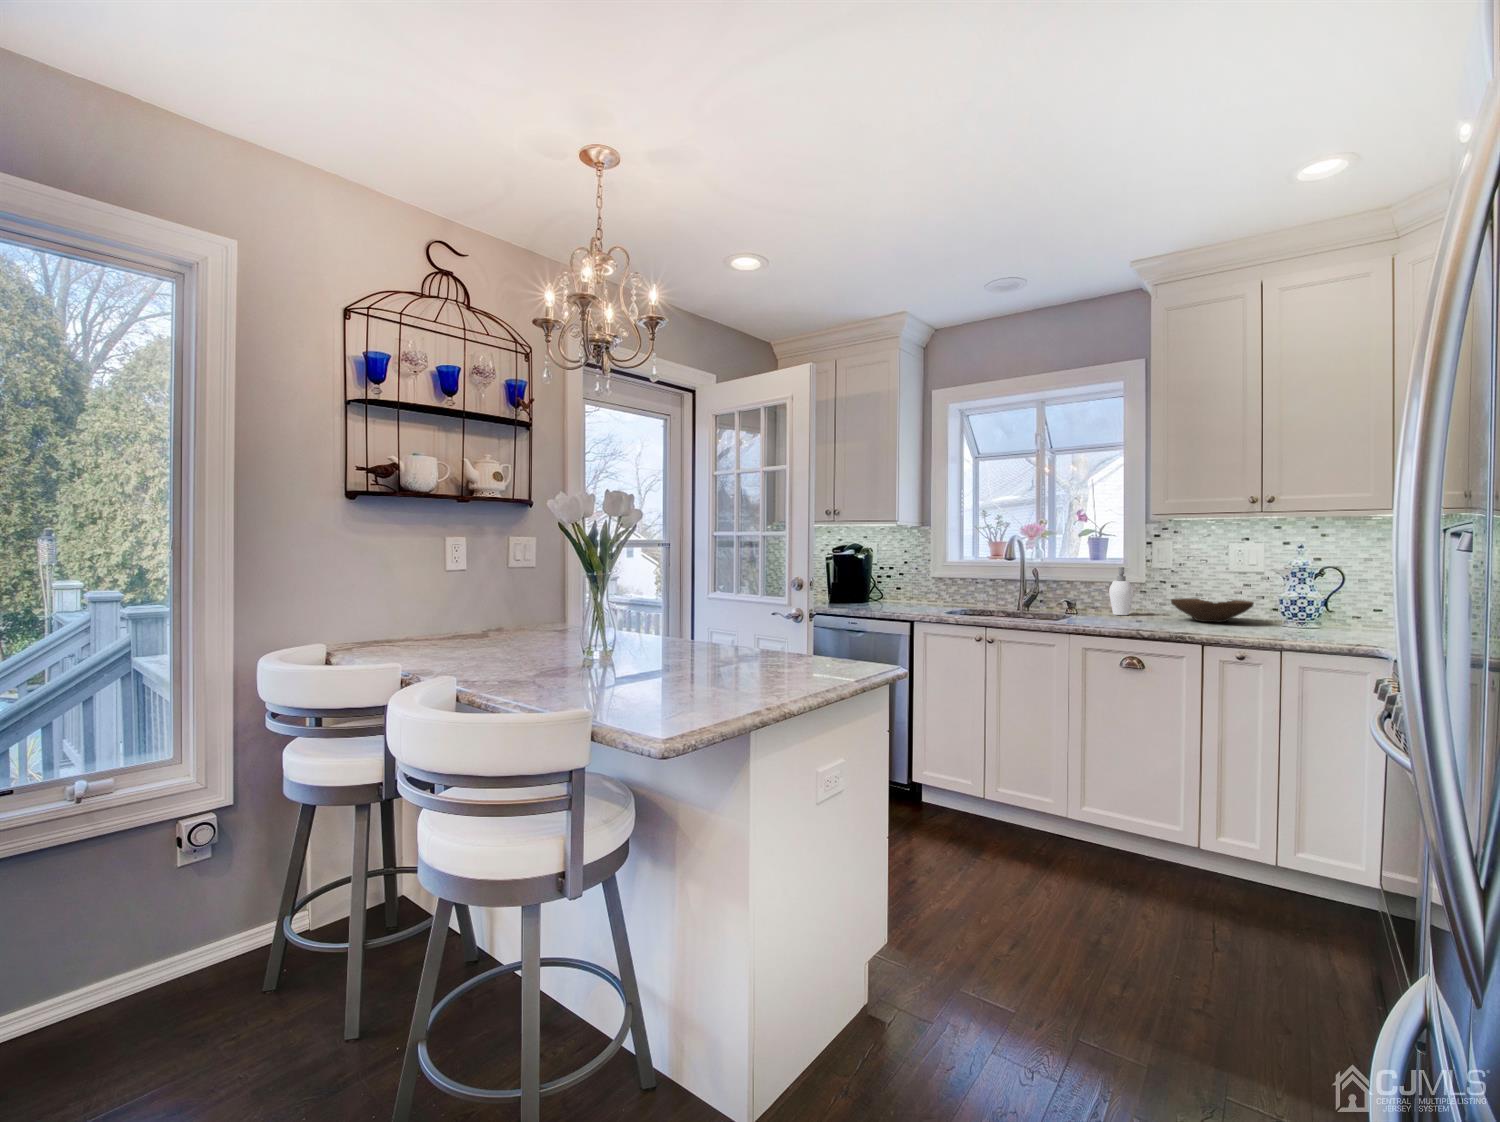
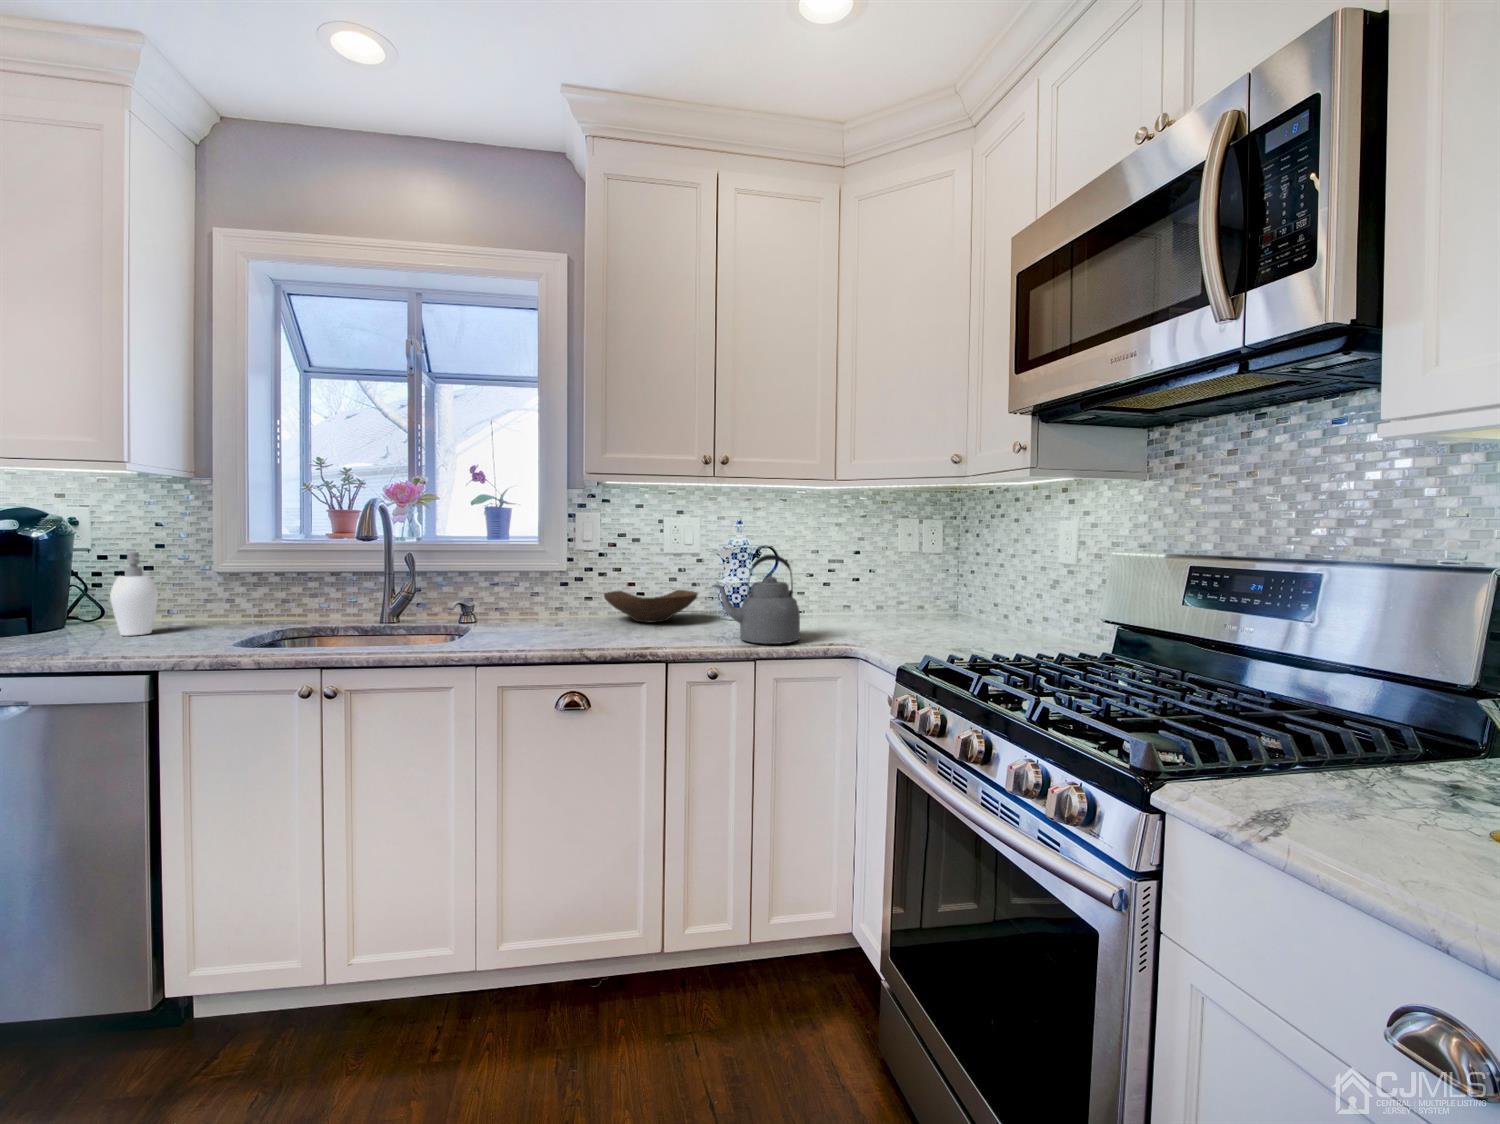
soap dispenser: present [1109,567,1133,615] -> present [110,552,158,636]
kettle: none [1249,572,1336,640] -> present [712,555,800,644]

